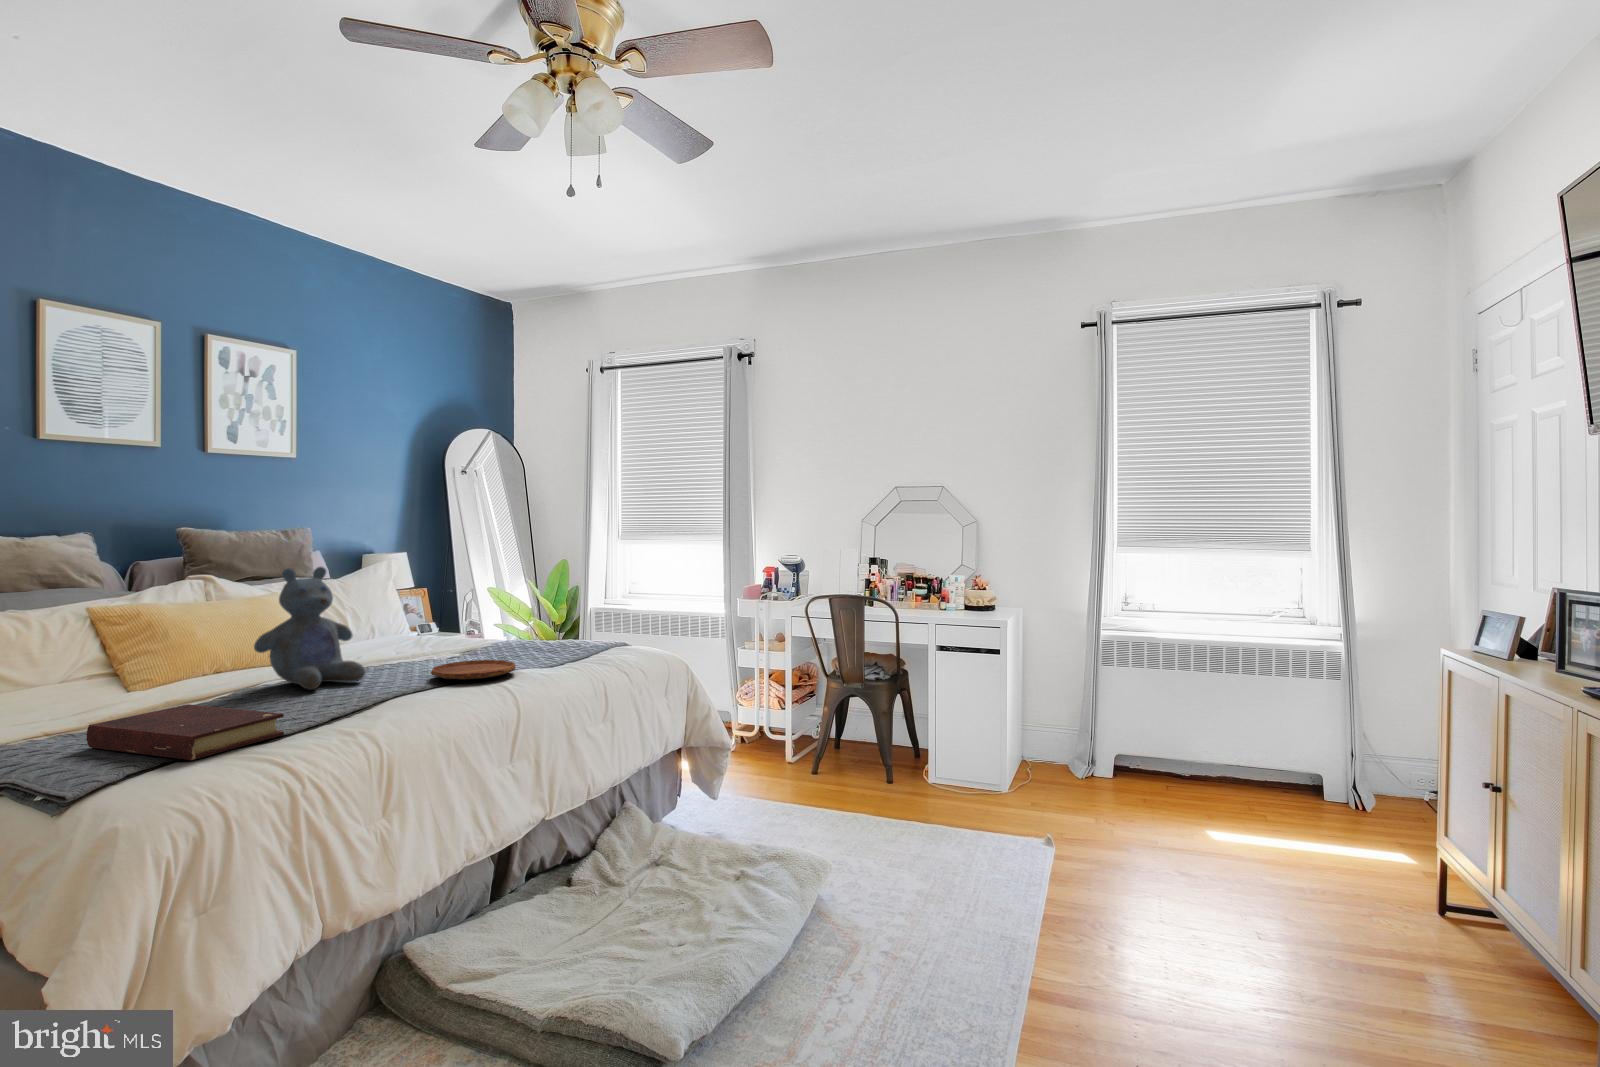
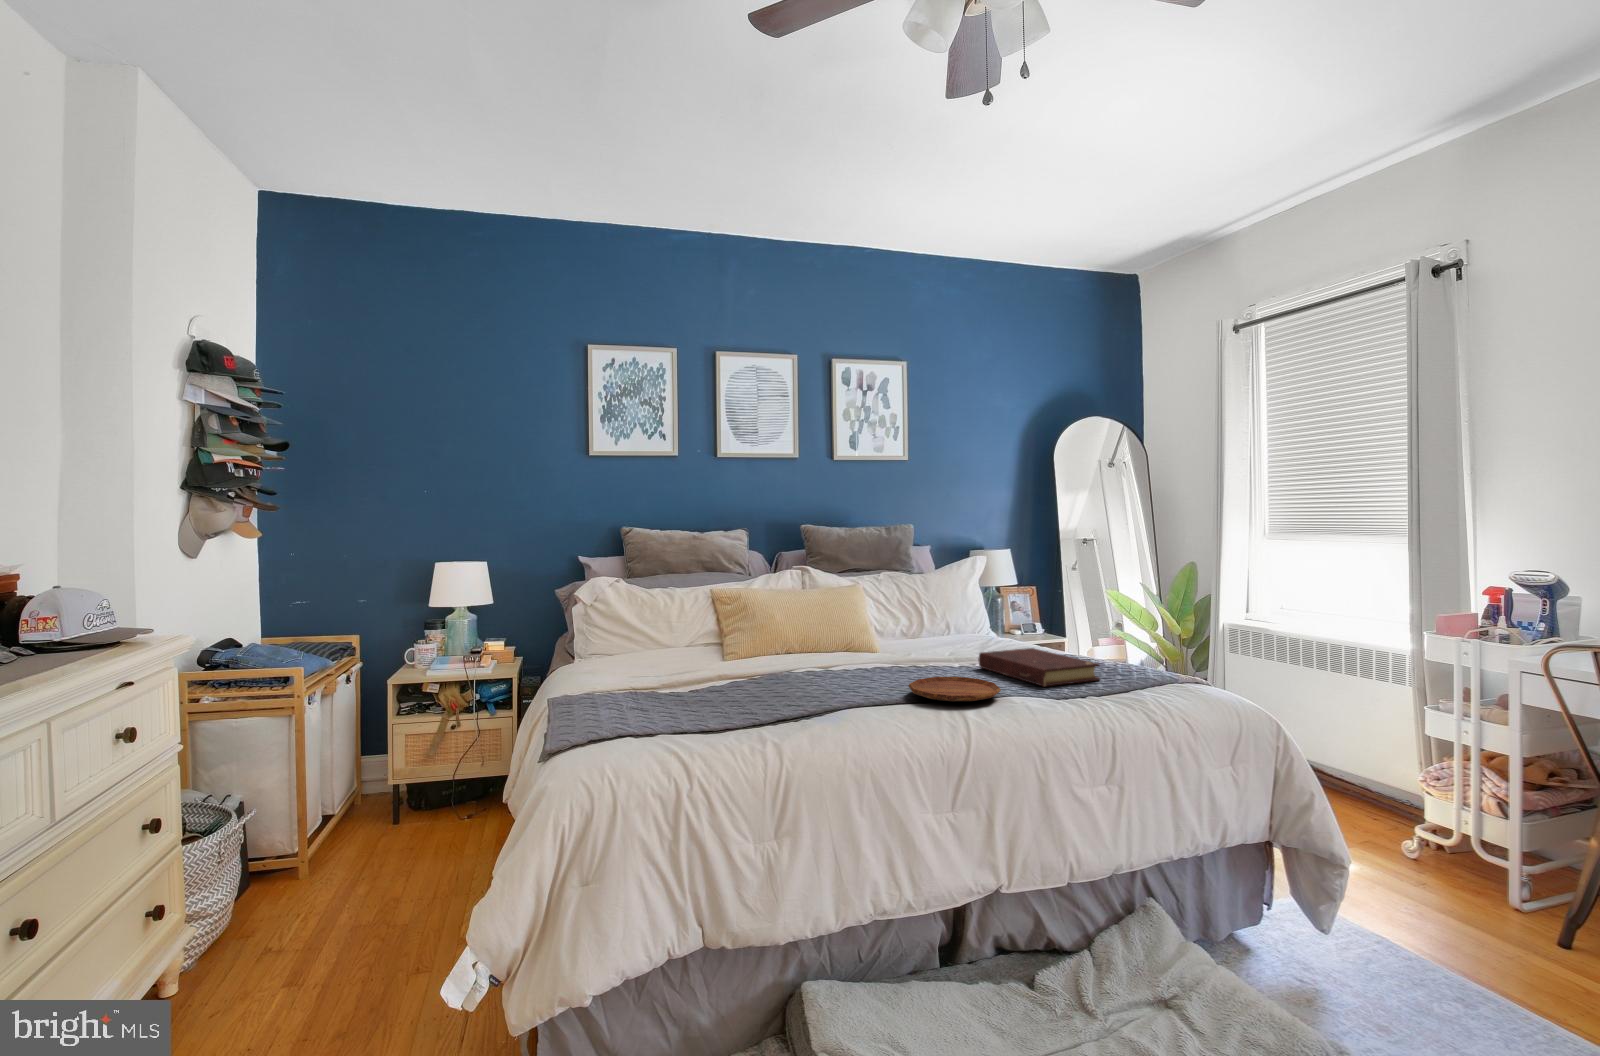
stuffed bear: present [254,567,365,690] -> none [772,565,862,685]
book: present [86,704,284,760] -> present [978,648,1100,686]

